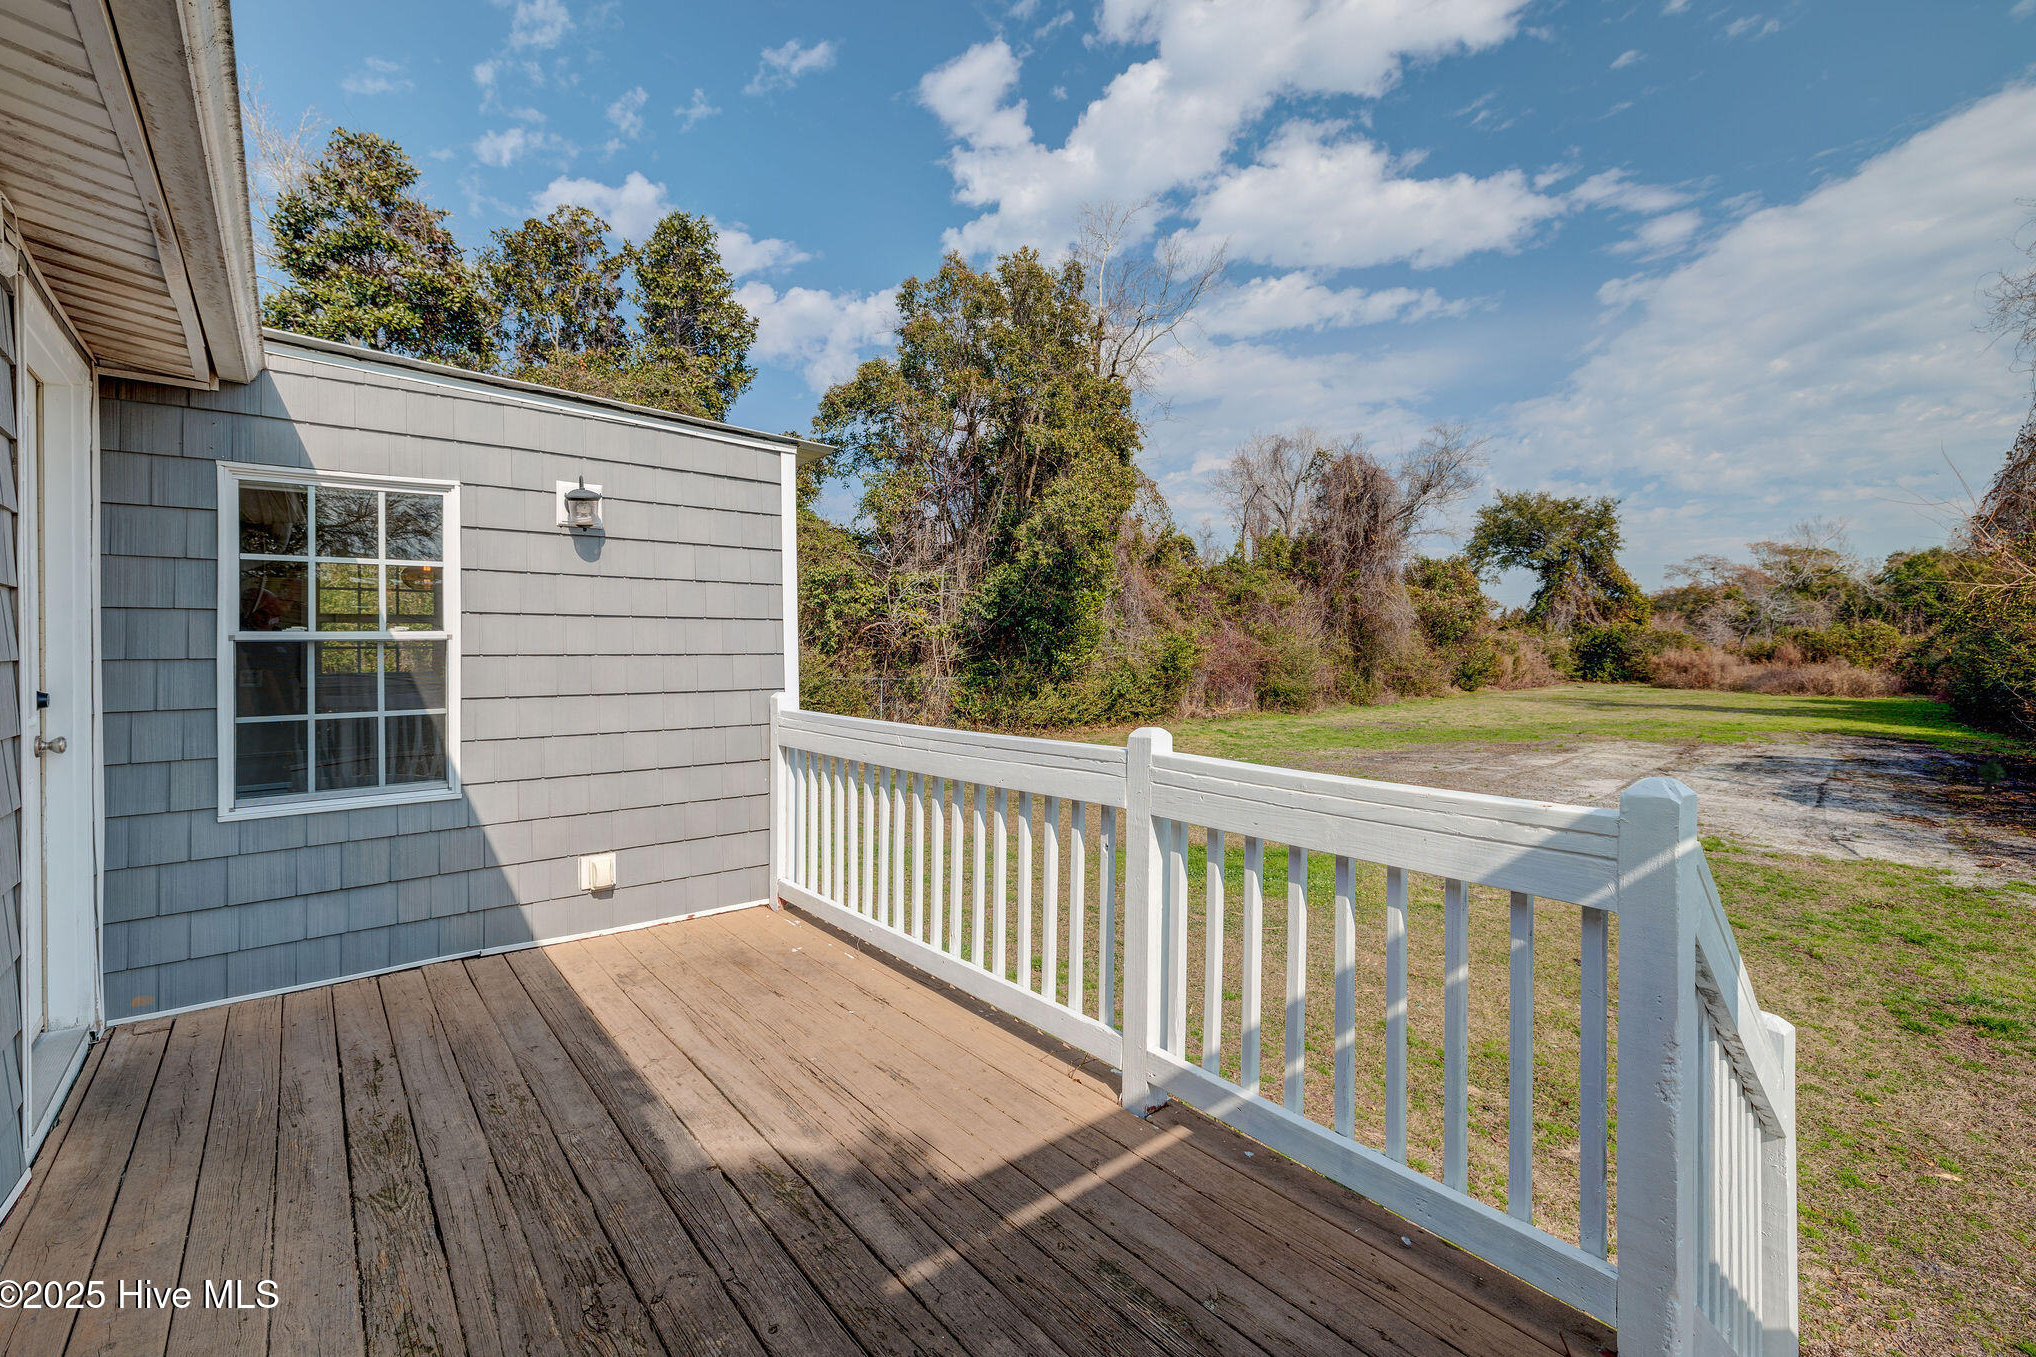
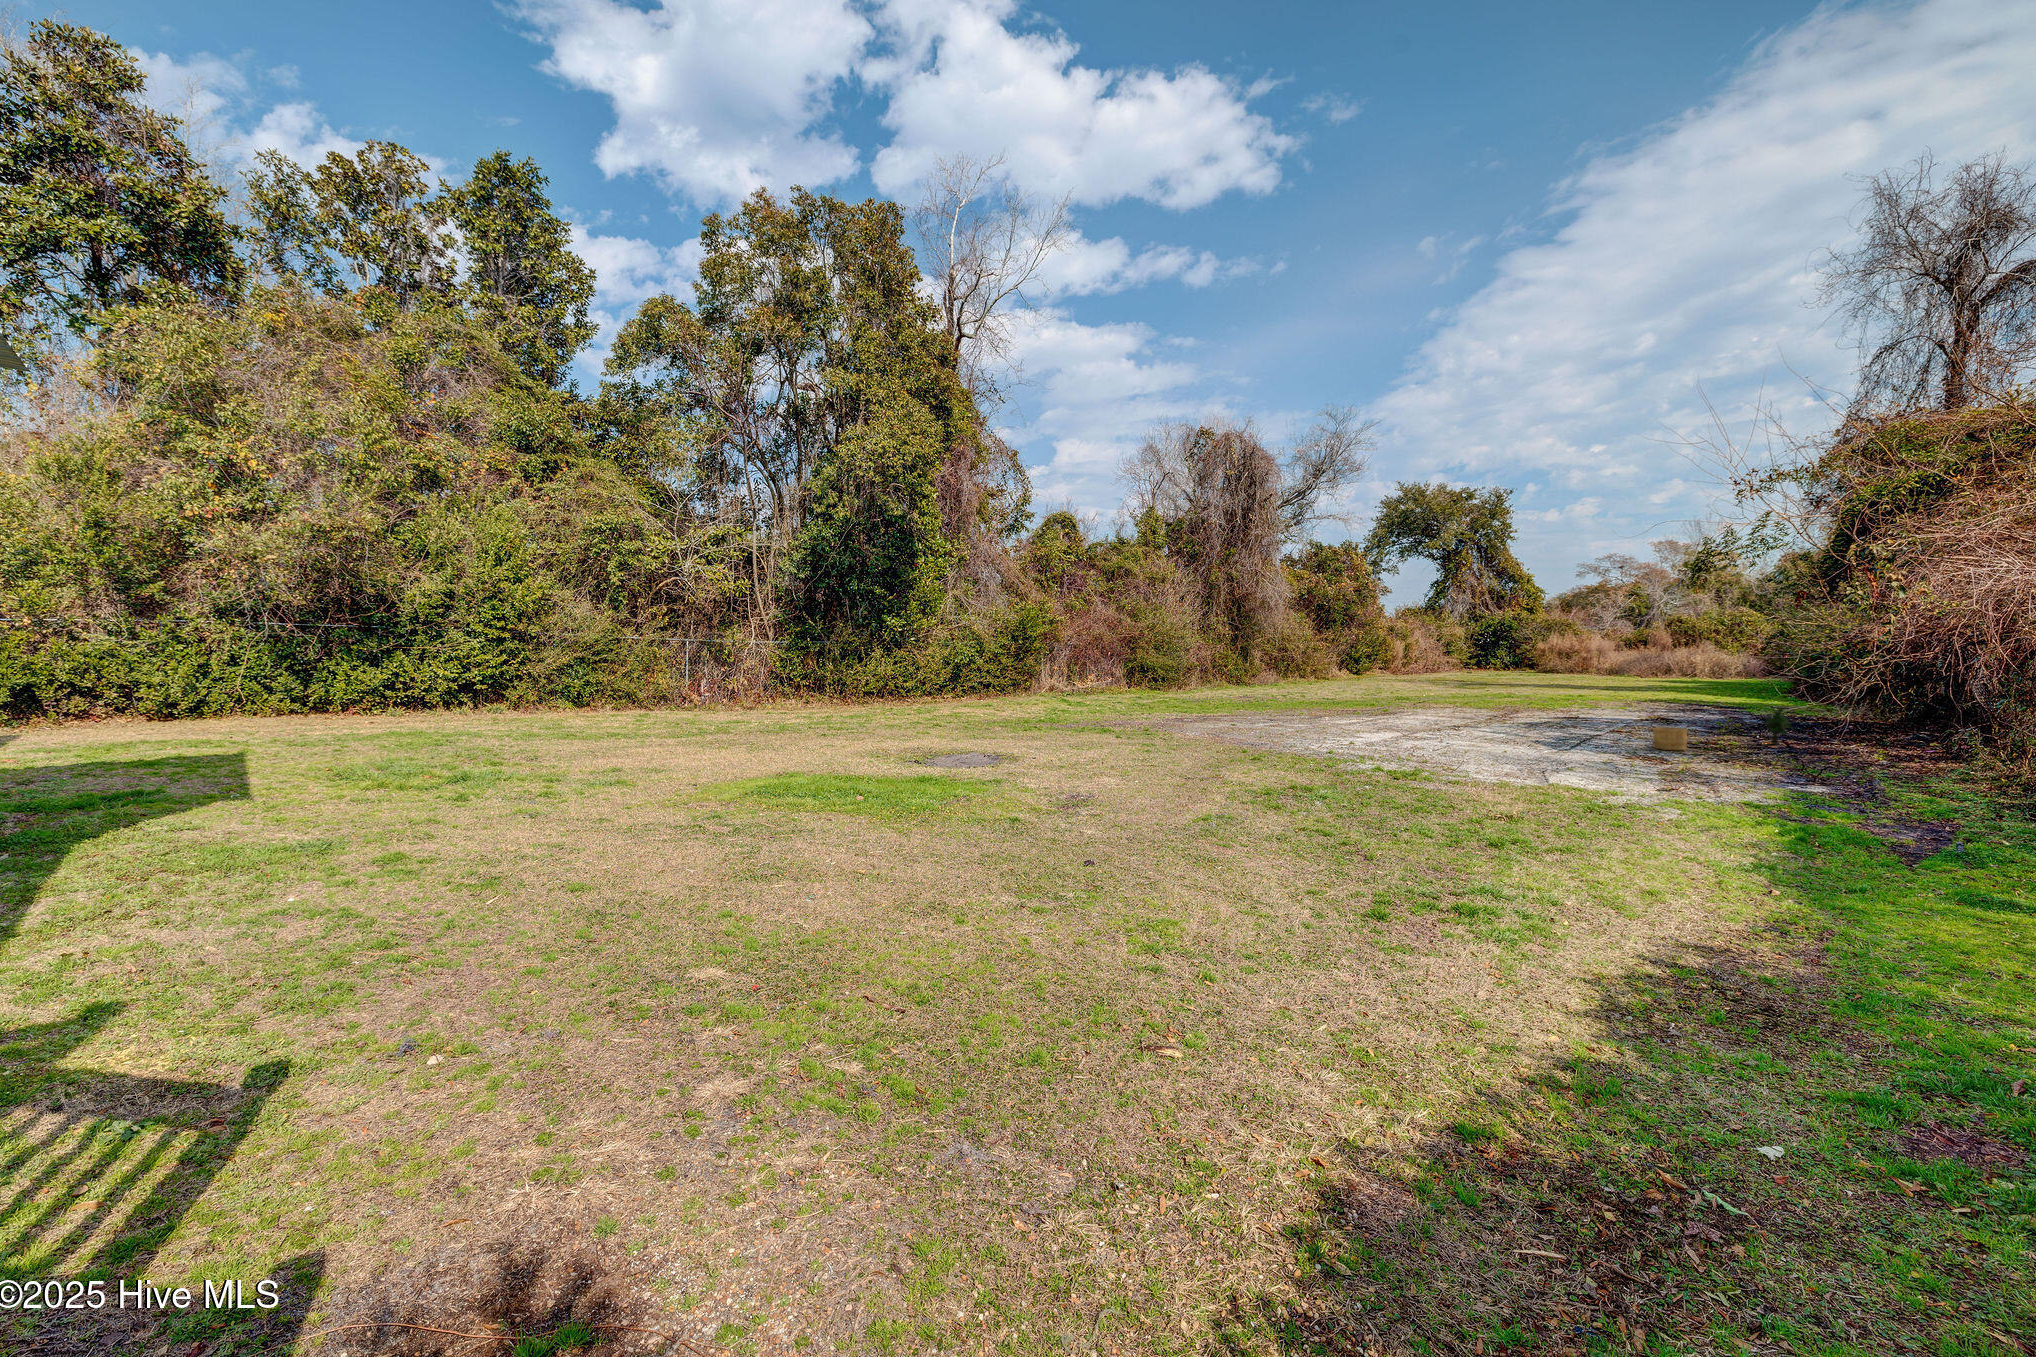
wooden bucket: none [1865,776,1904,799] -> present [1653,727,1687,750]

